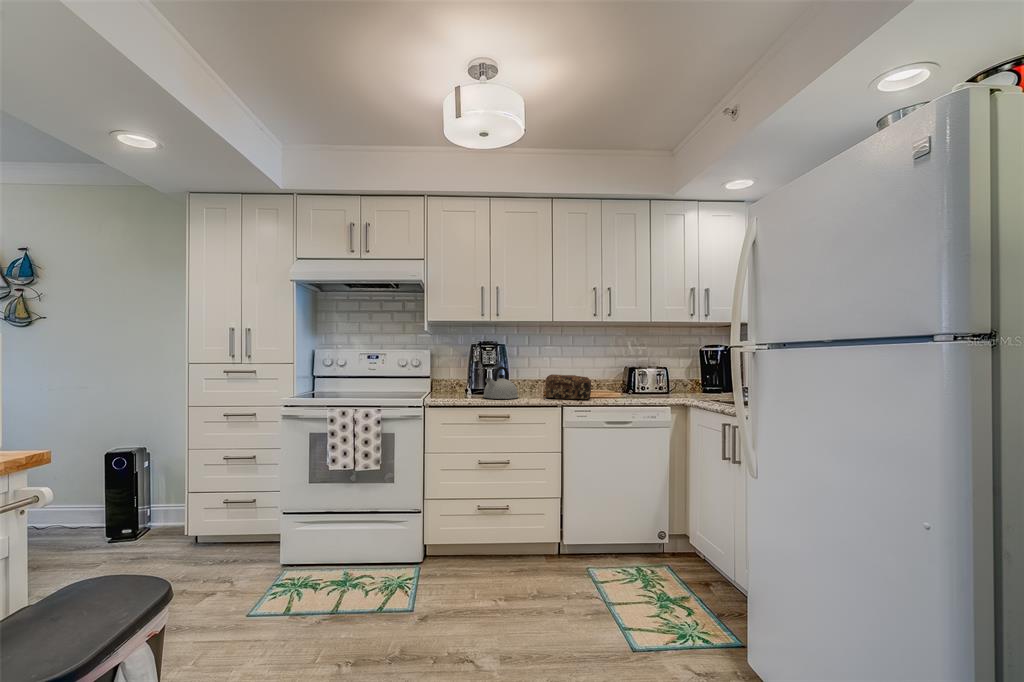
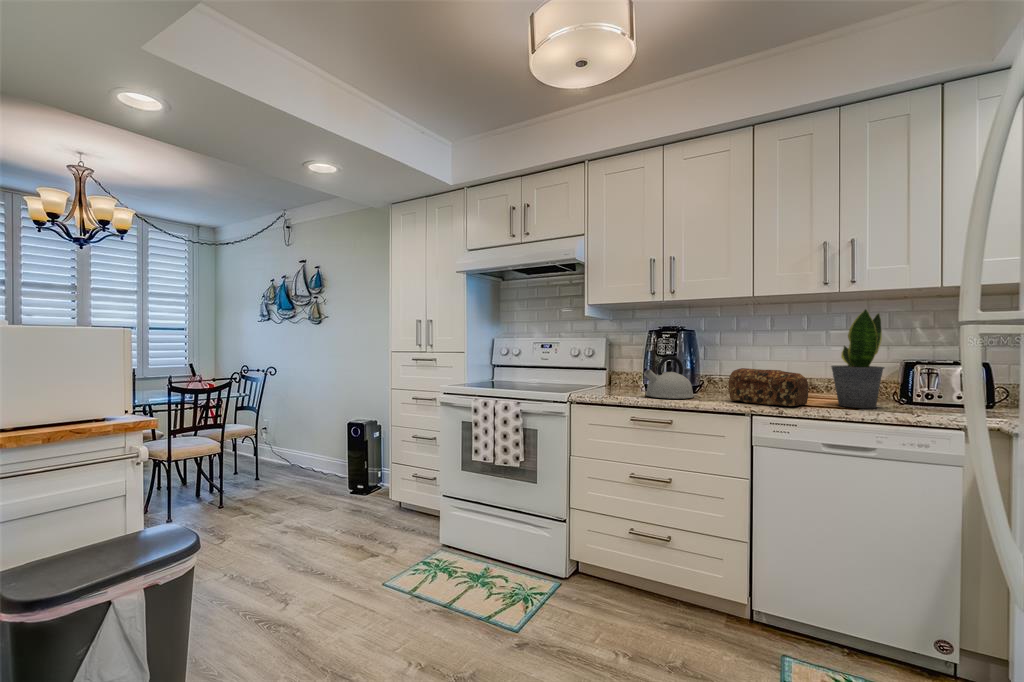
potted plant: none [601,336,630,398] -> present [831,309,884,408]

